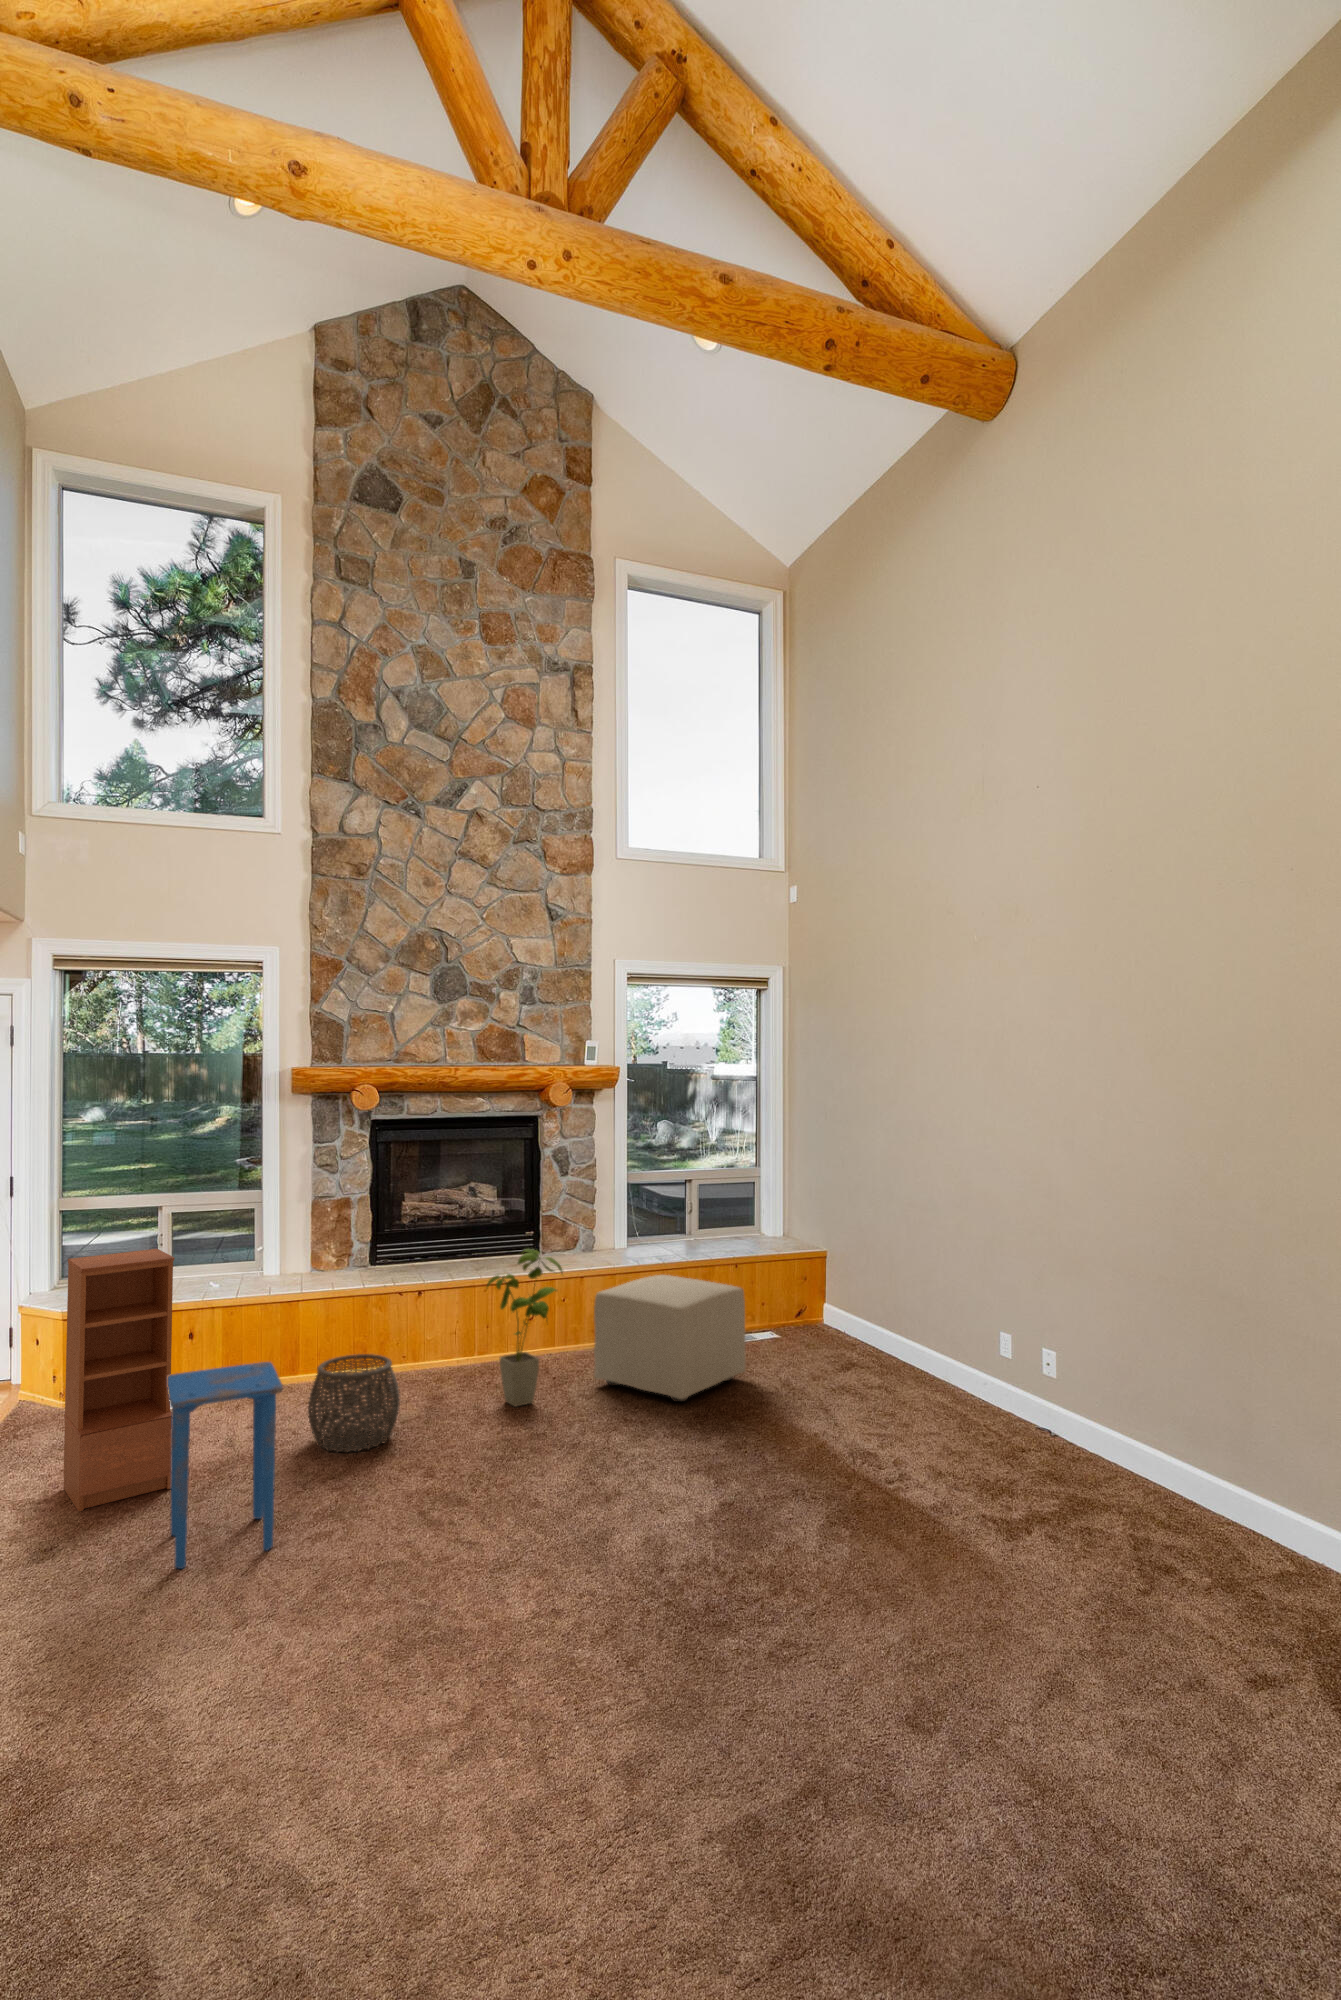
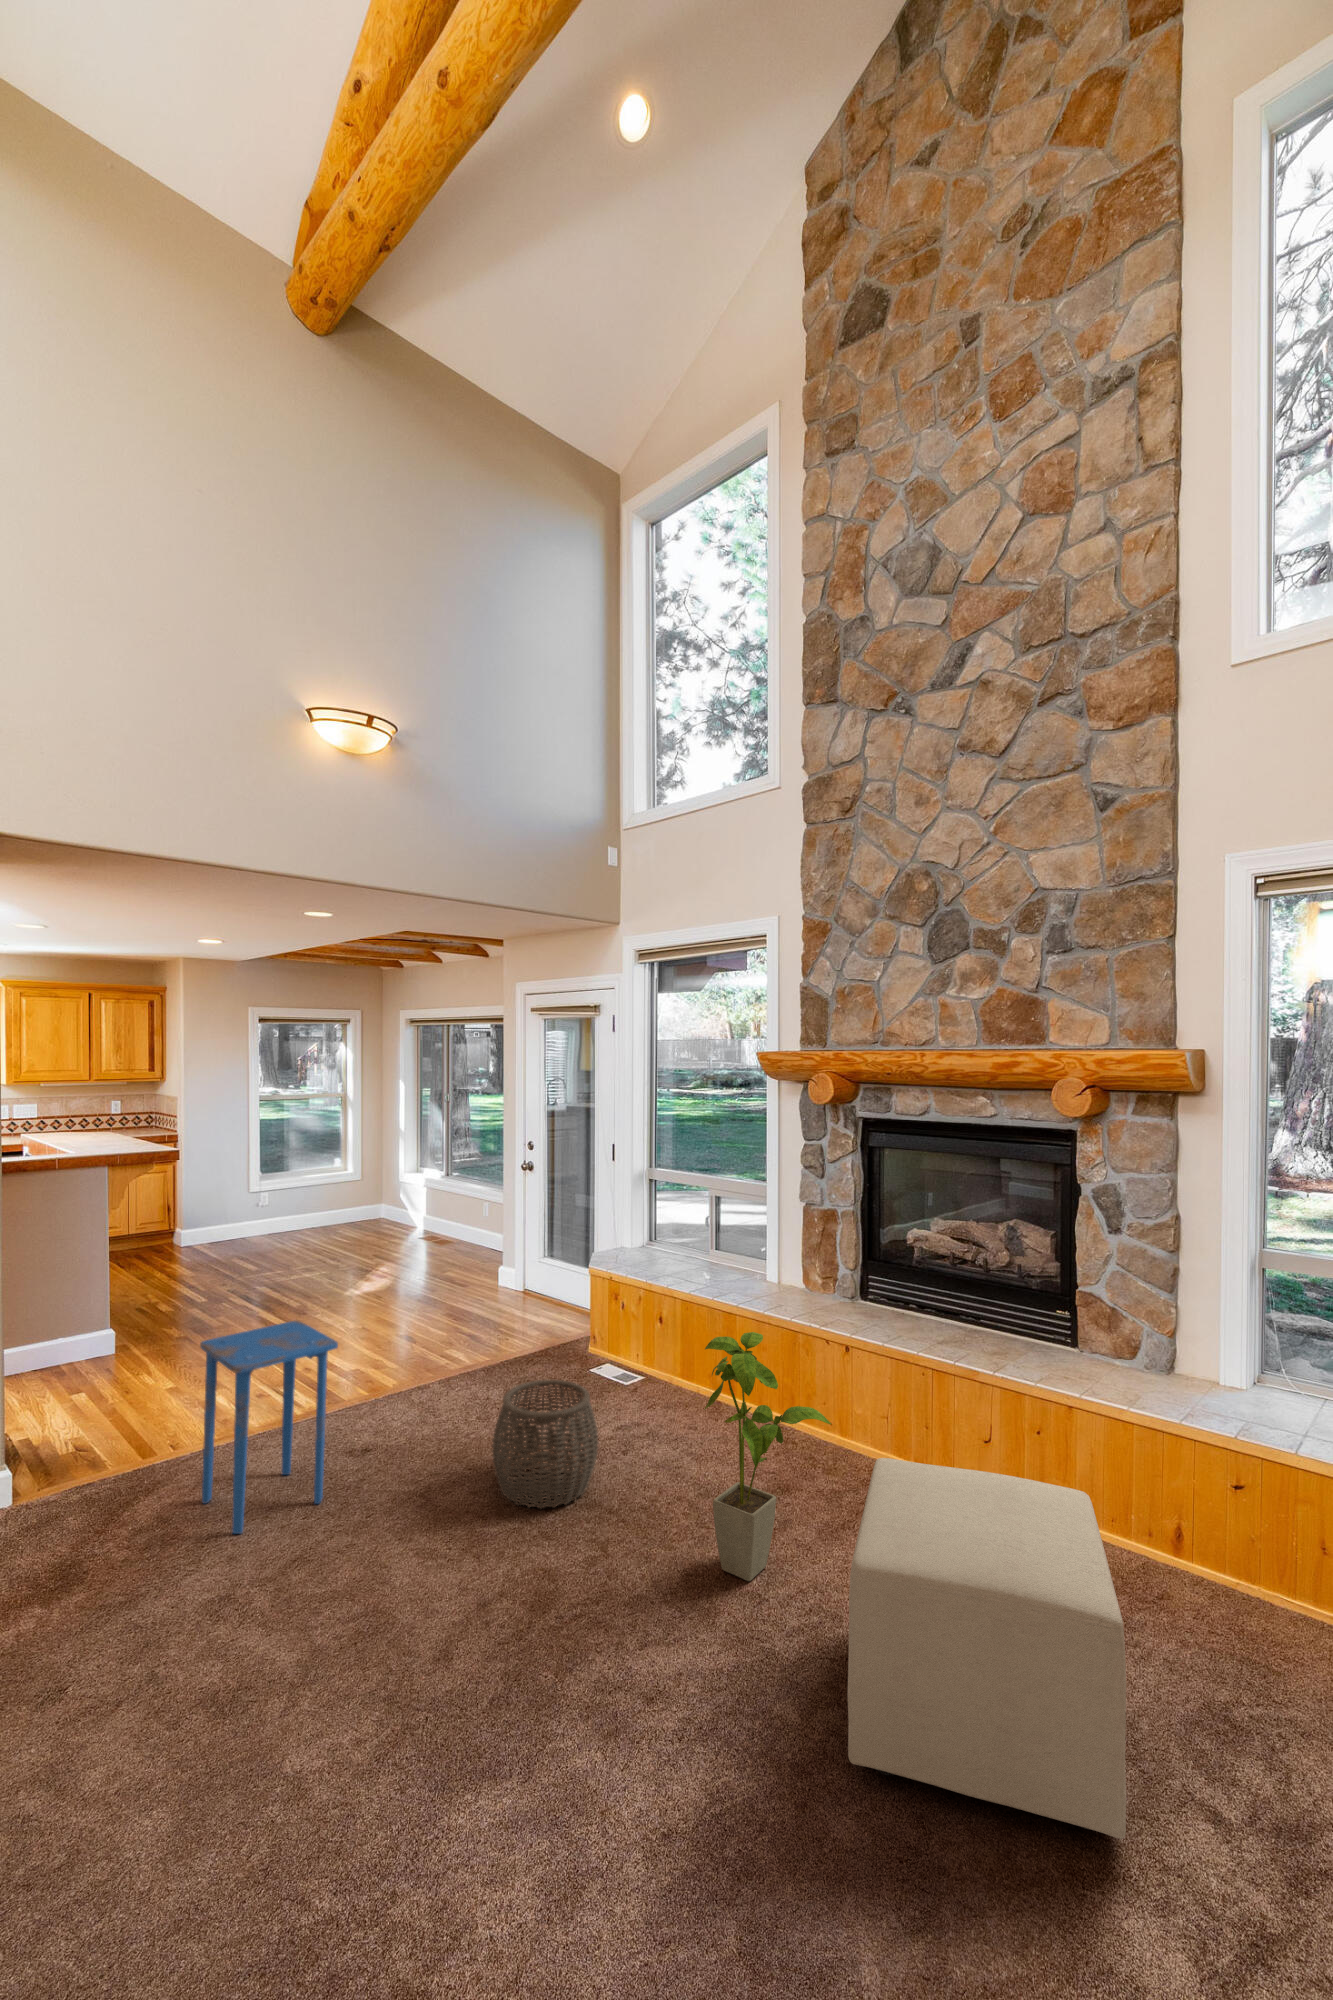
bookcase: present [64,1249,175,1512] -> none [341,1198,452,1437]

